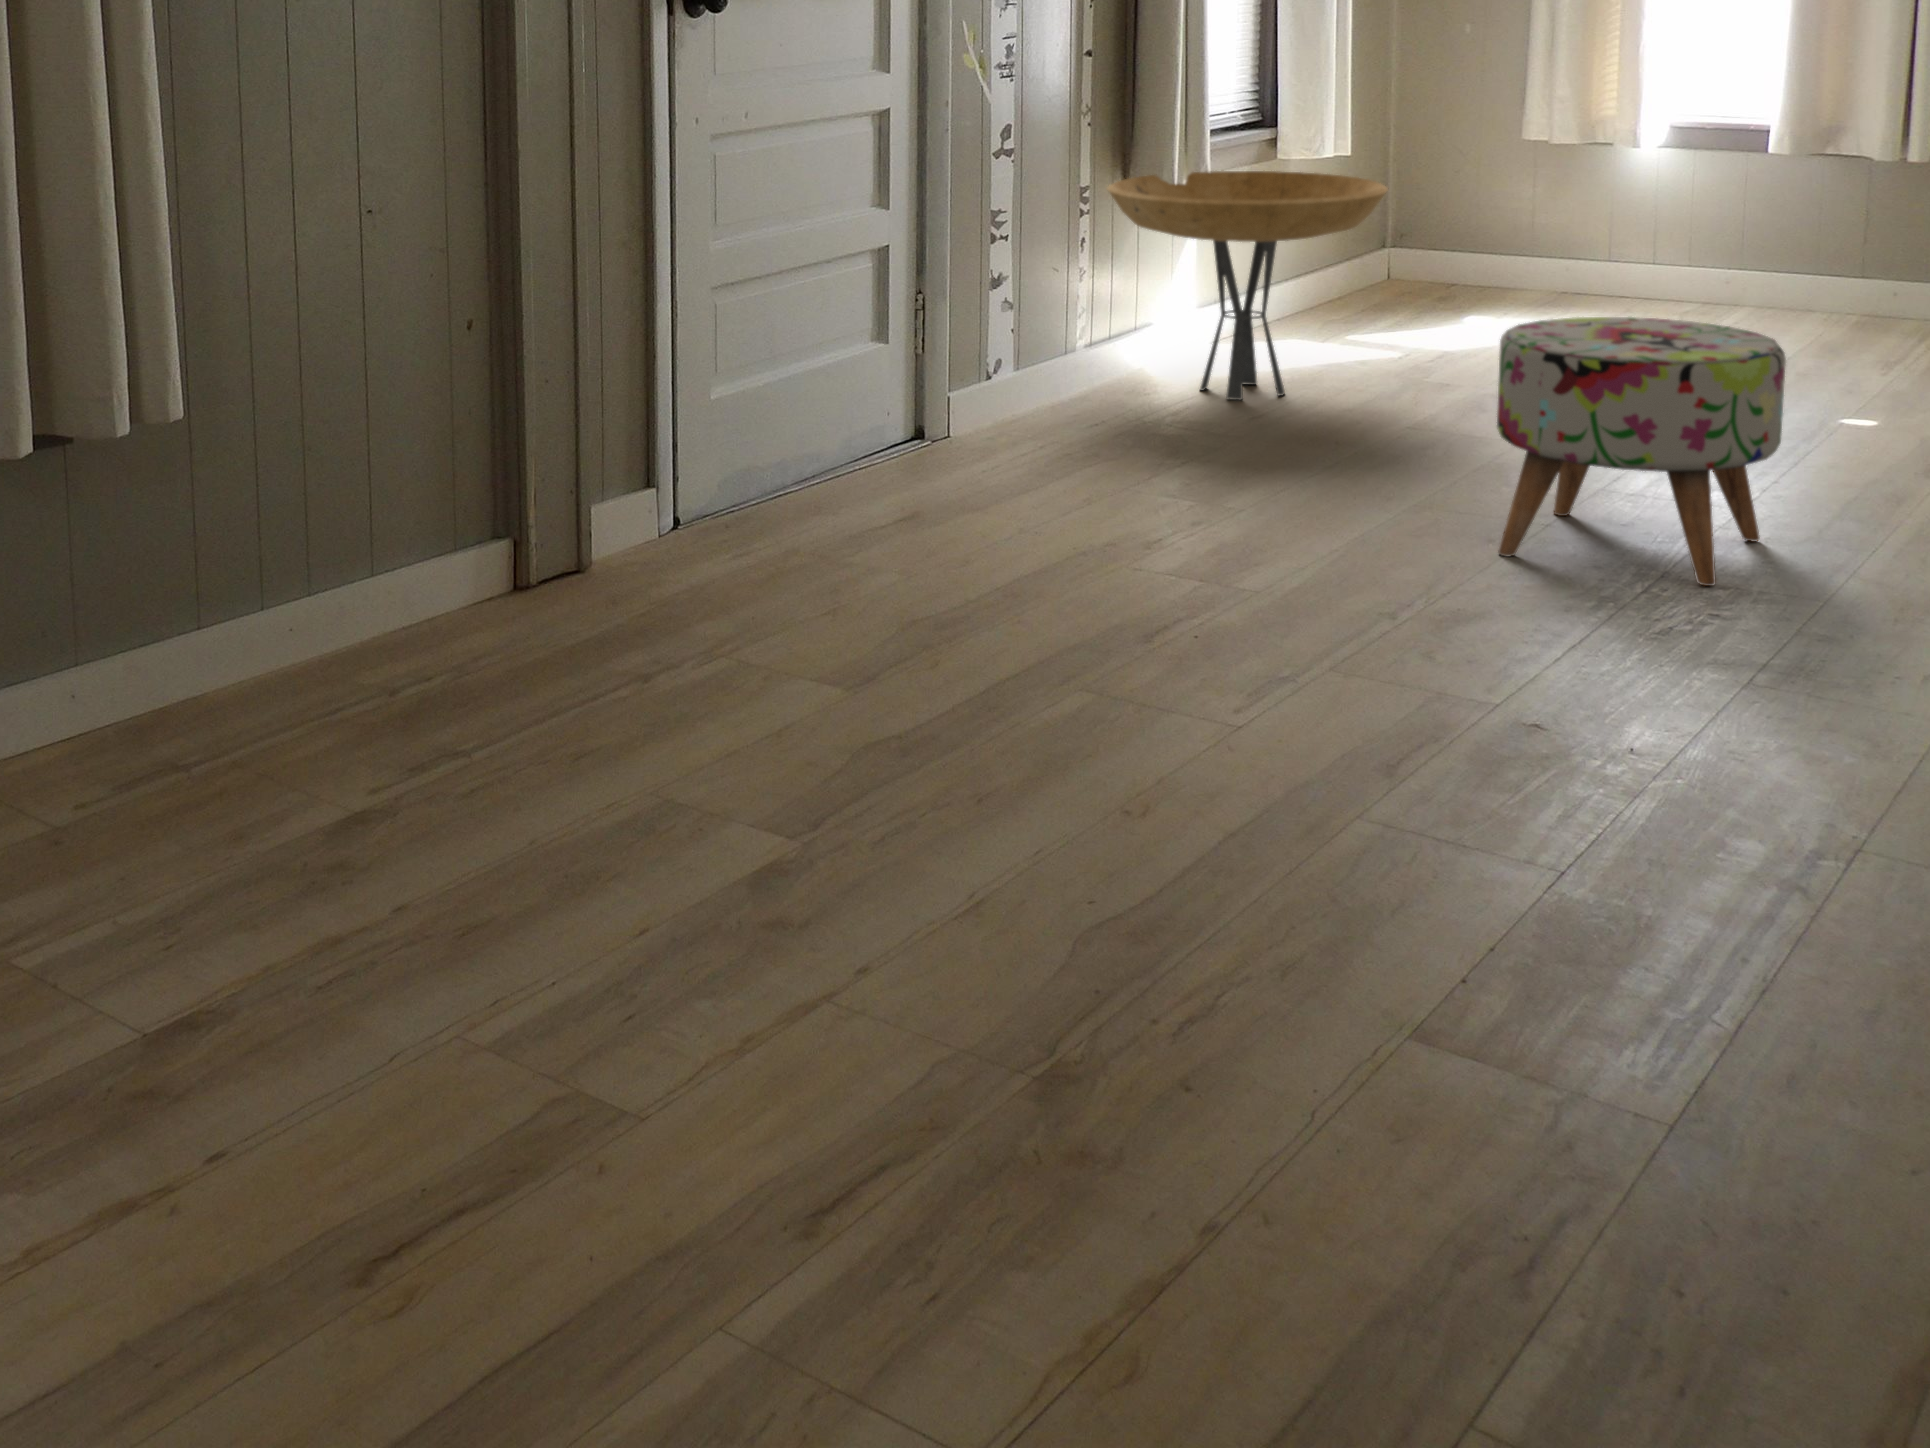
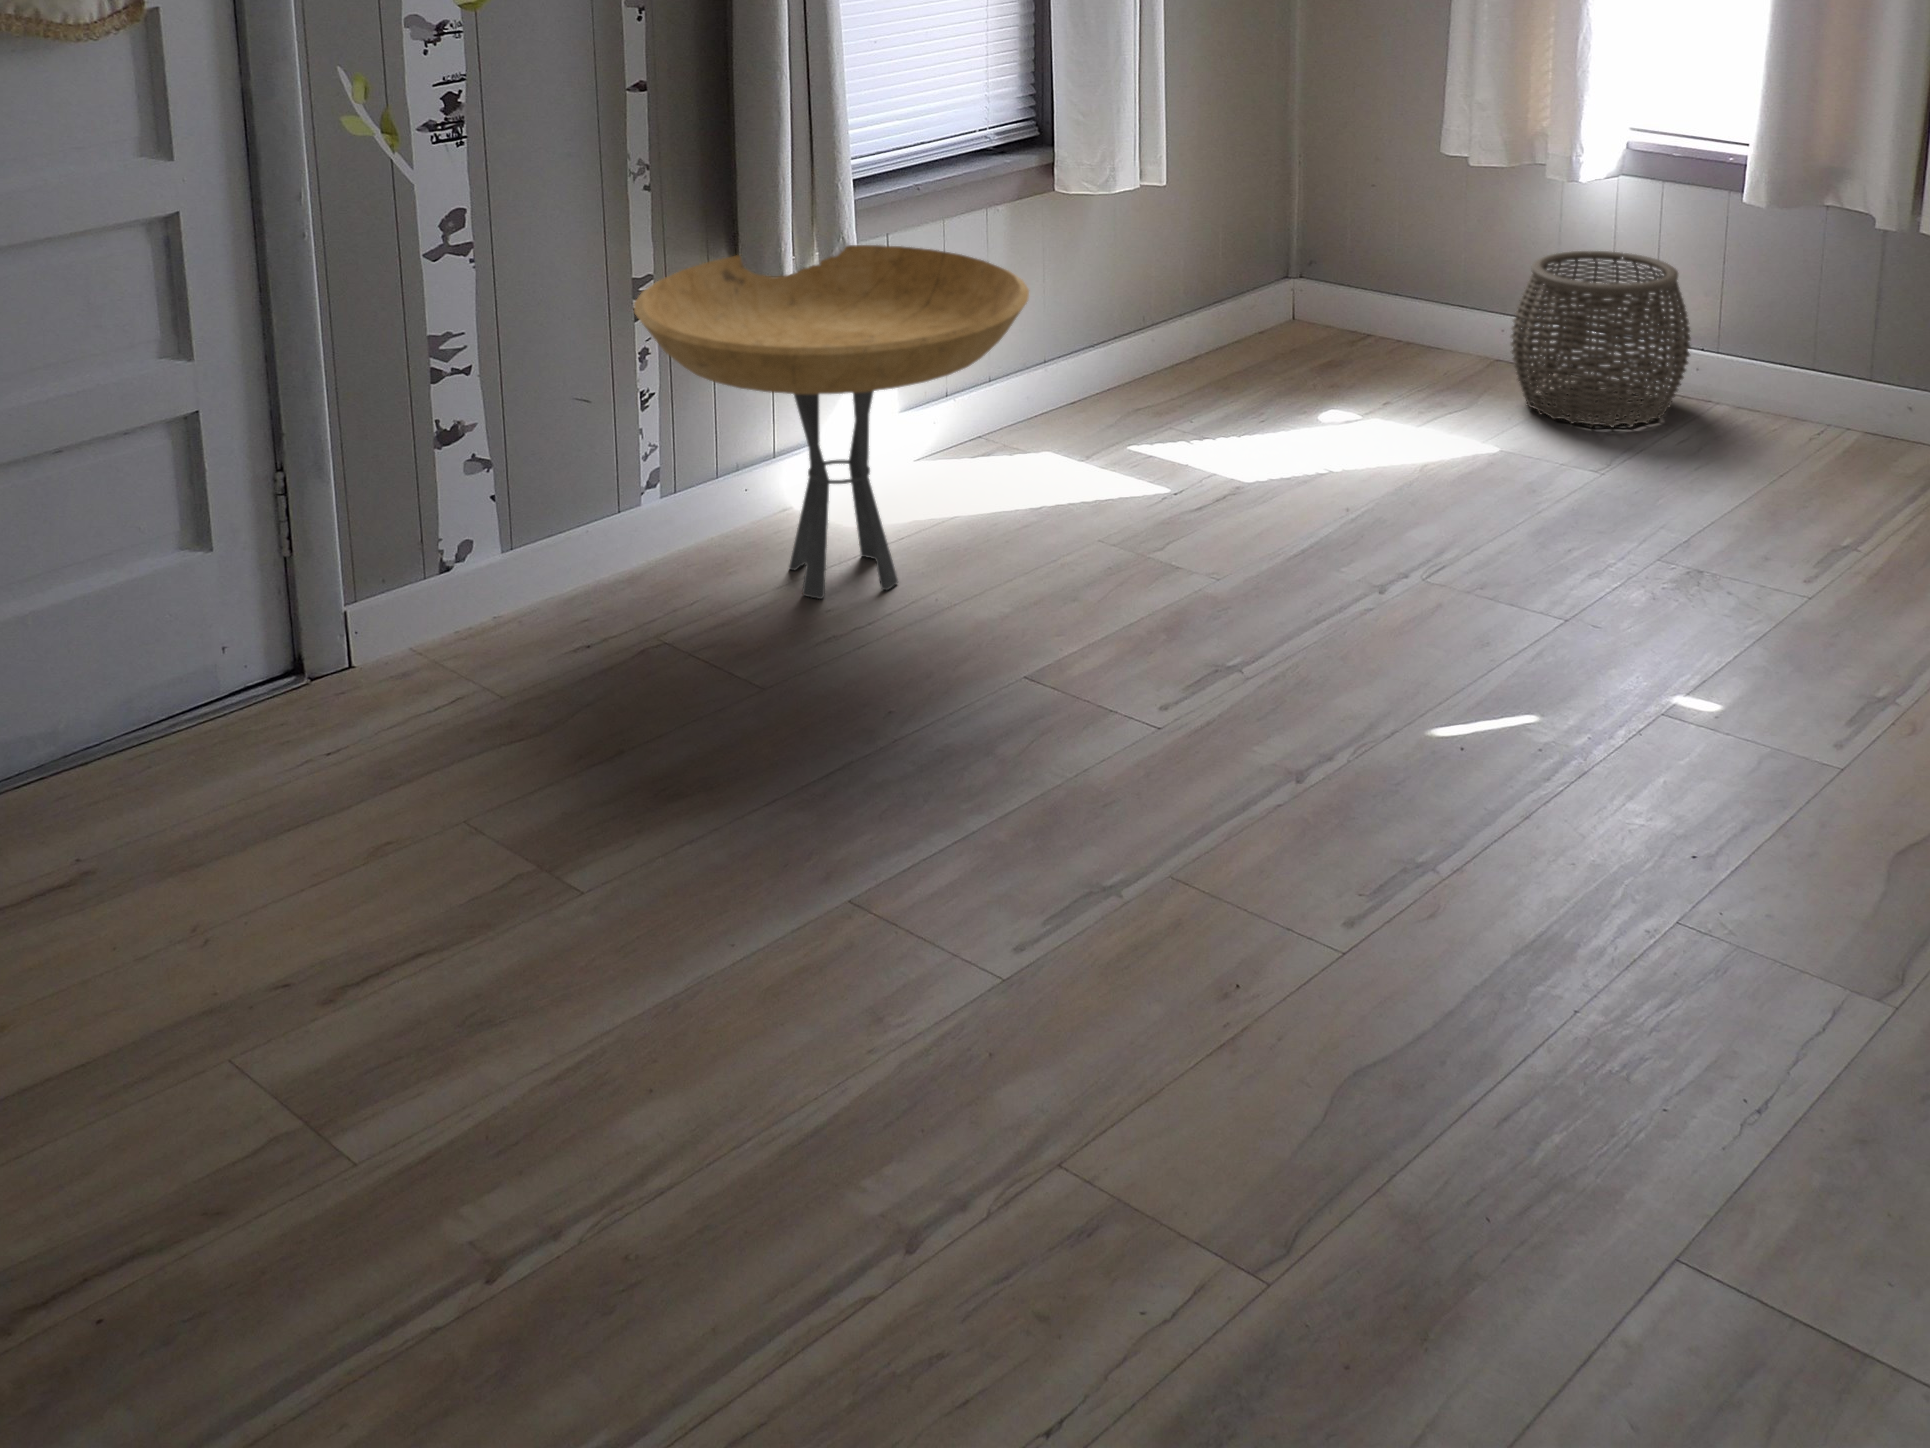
woven basket: none [1605,203,1742,321] -> present [1511,251,1691,427]
ottoman: present [1497,317,1786,586] -> none [770,681,1235,1265]

